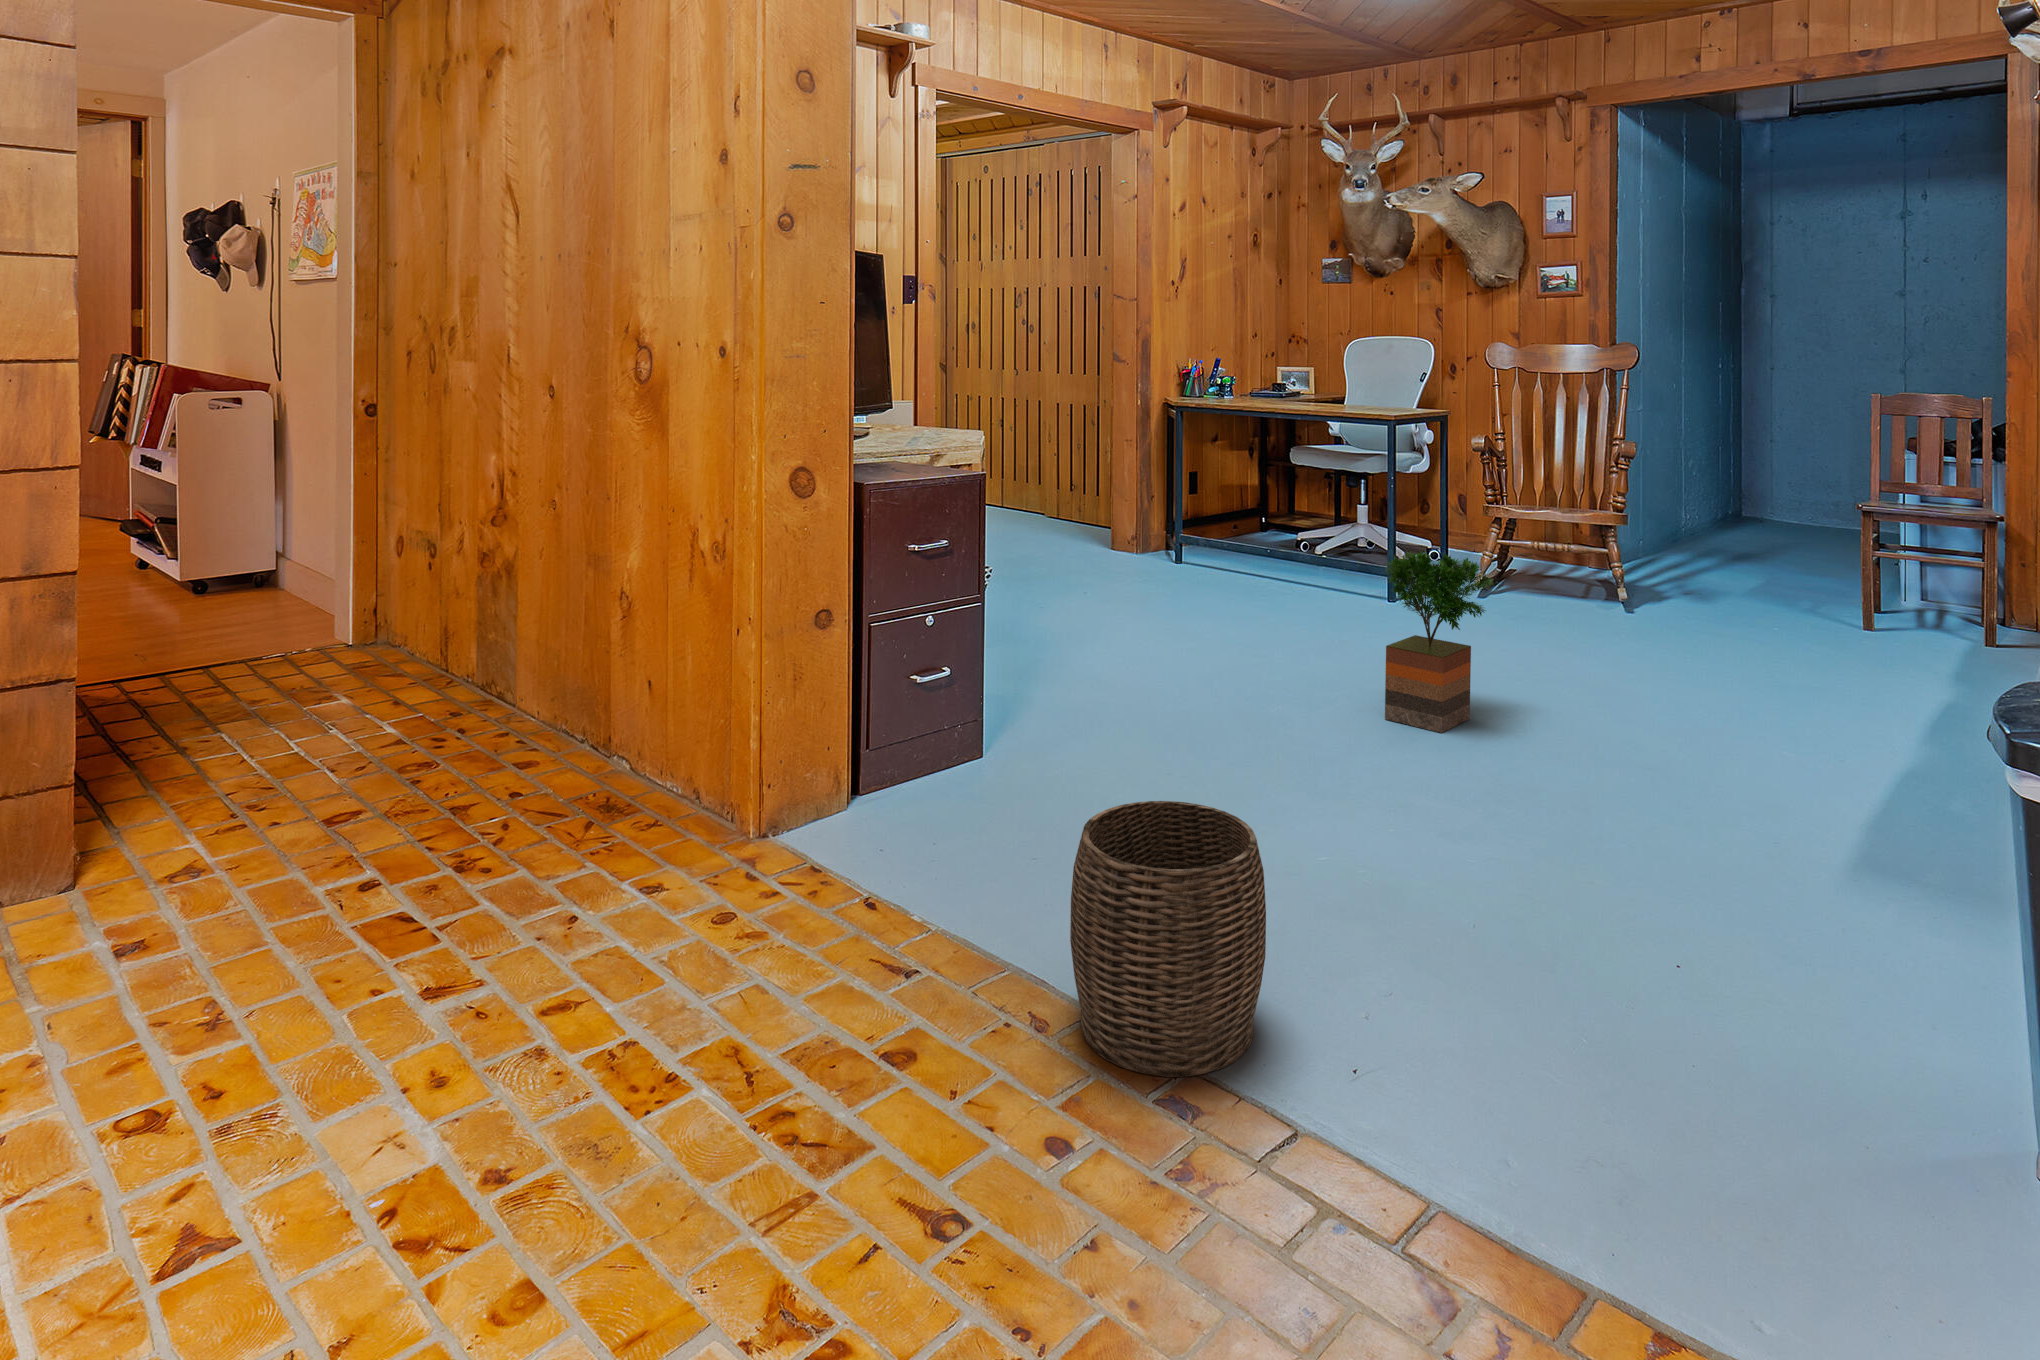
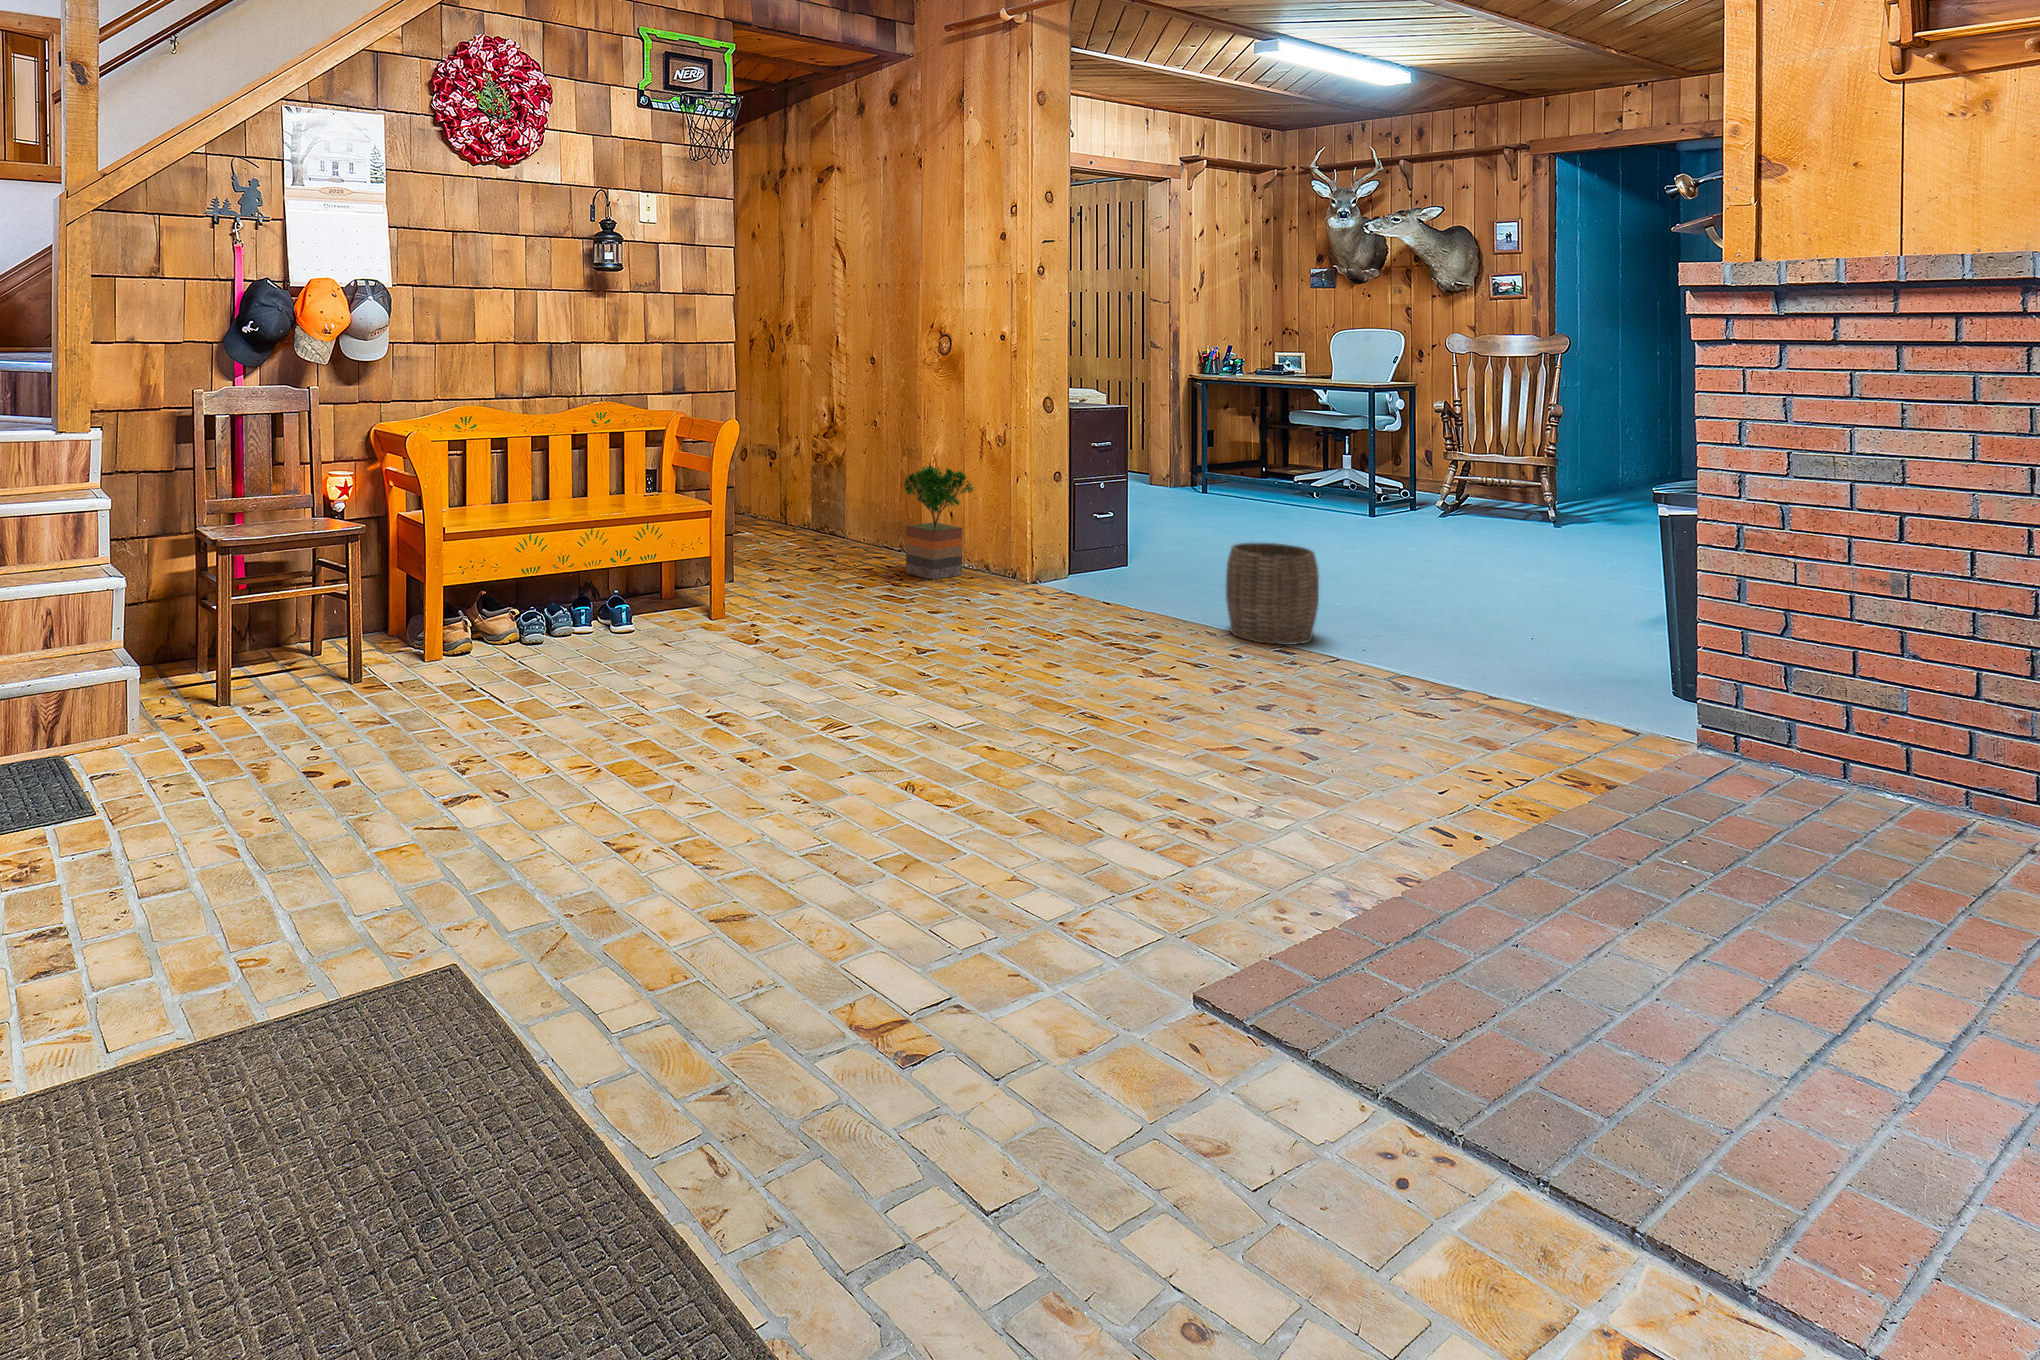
potted tree: present [1385,551,1493,733] -> present [903,466,973,580]

